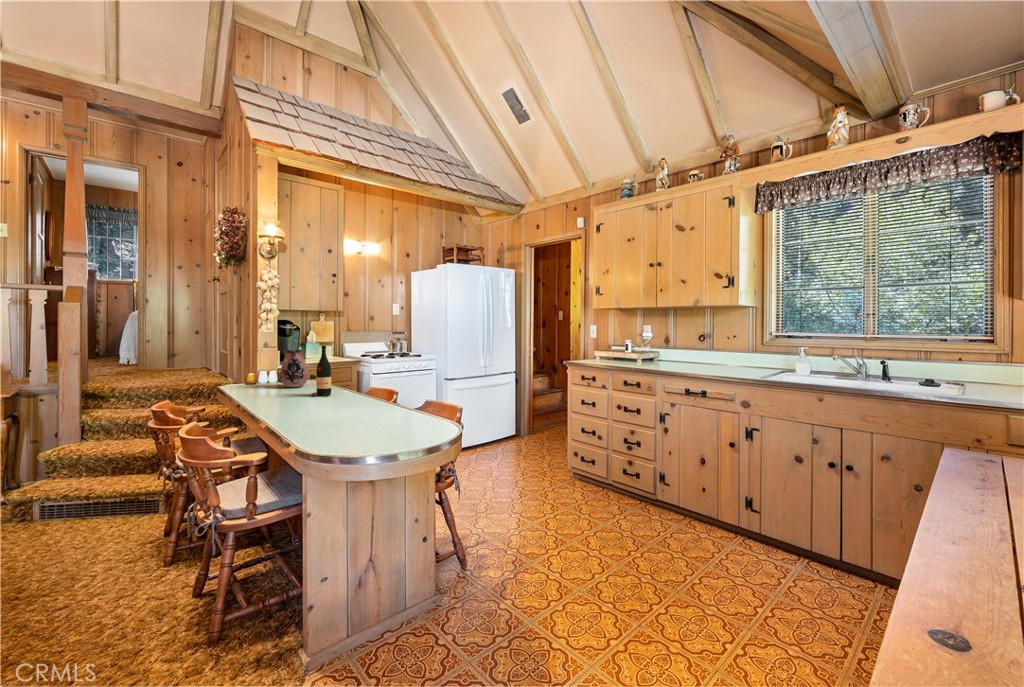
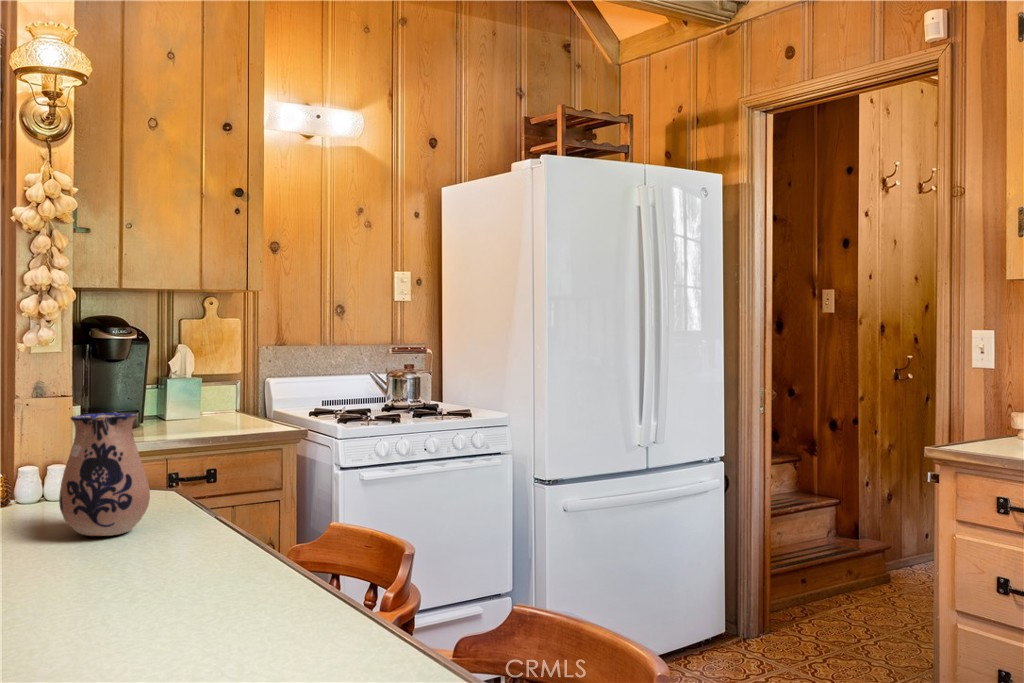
wine bottle: present [312,345,331,396] -> none [143,410,211,593]

